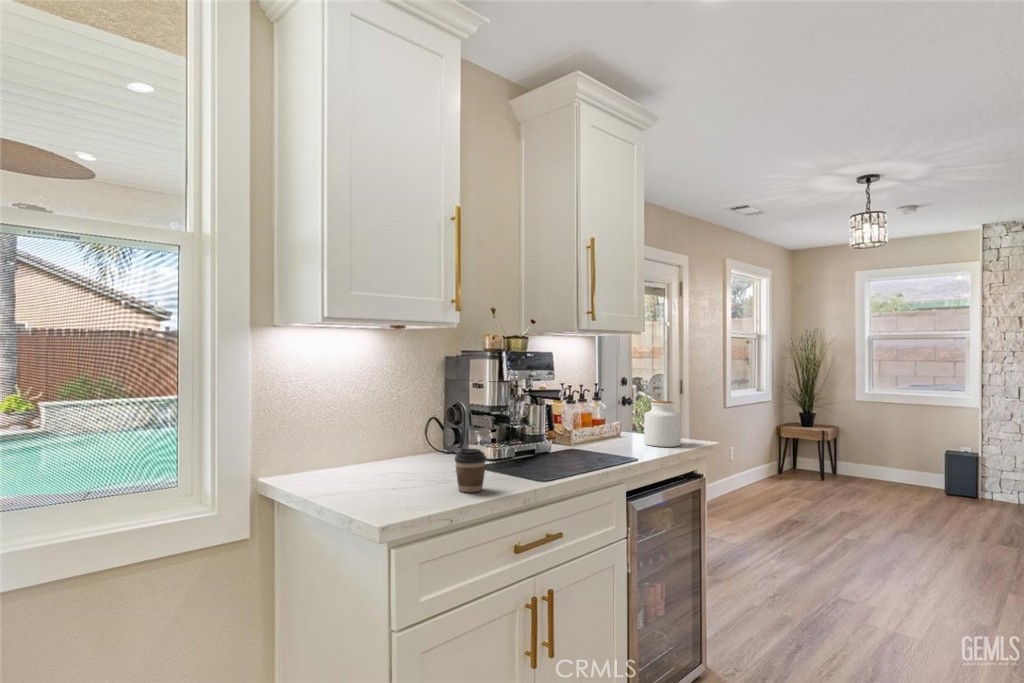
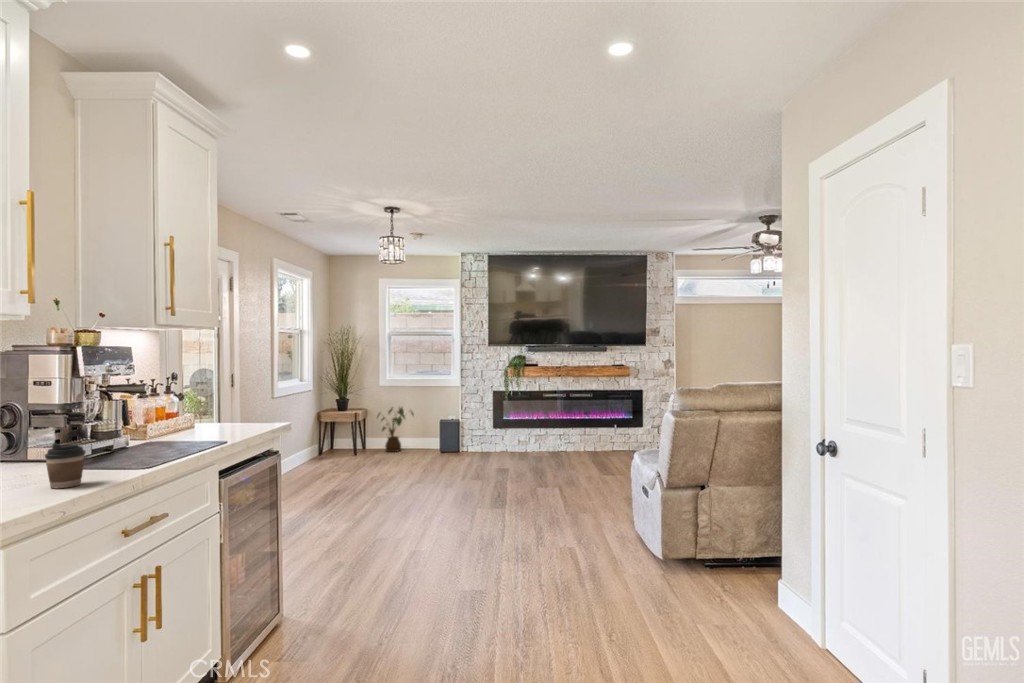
jar: present [644,401,681,447] -> none [224,389,259,430]
house plant: none [852,428,906,485] -> present [377,407,414,452]

